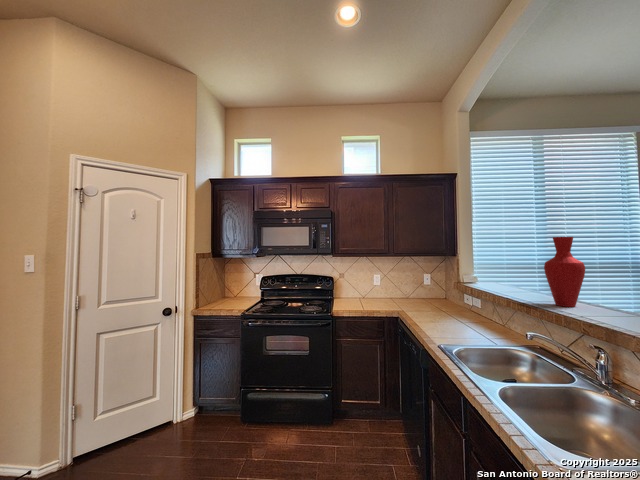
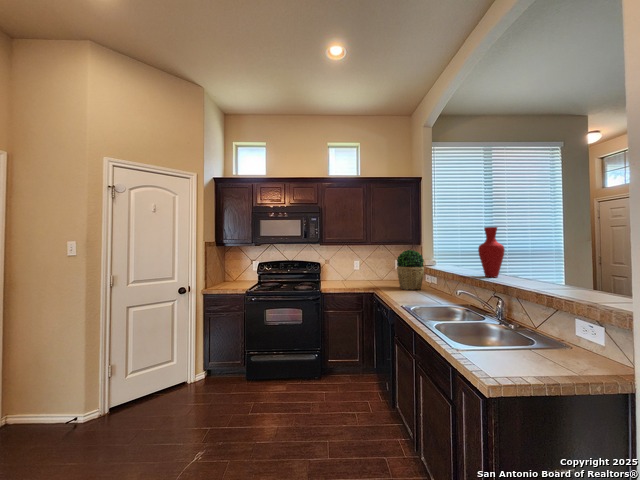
potted plant: none [427,264,464,315] -> present [397,250,424,290]

